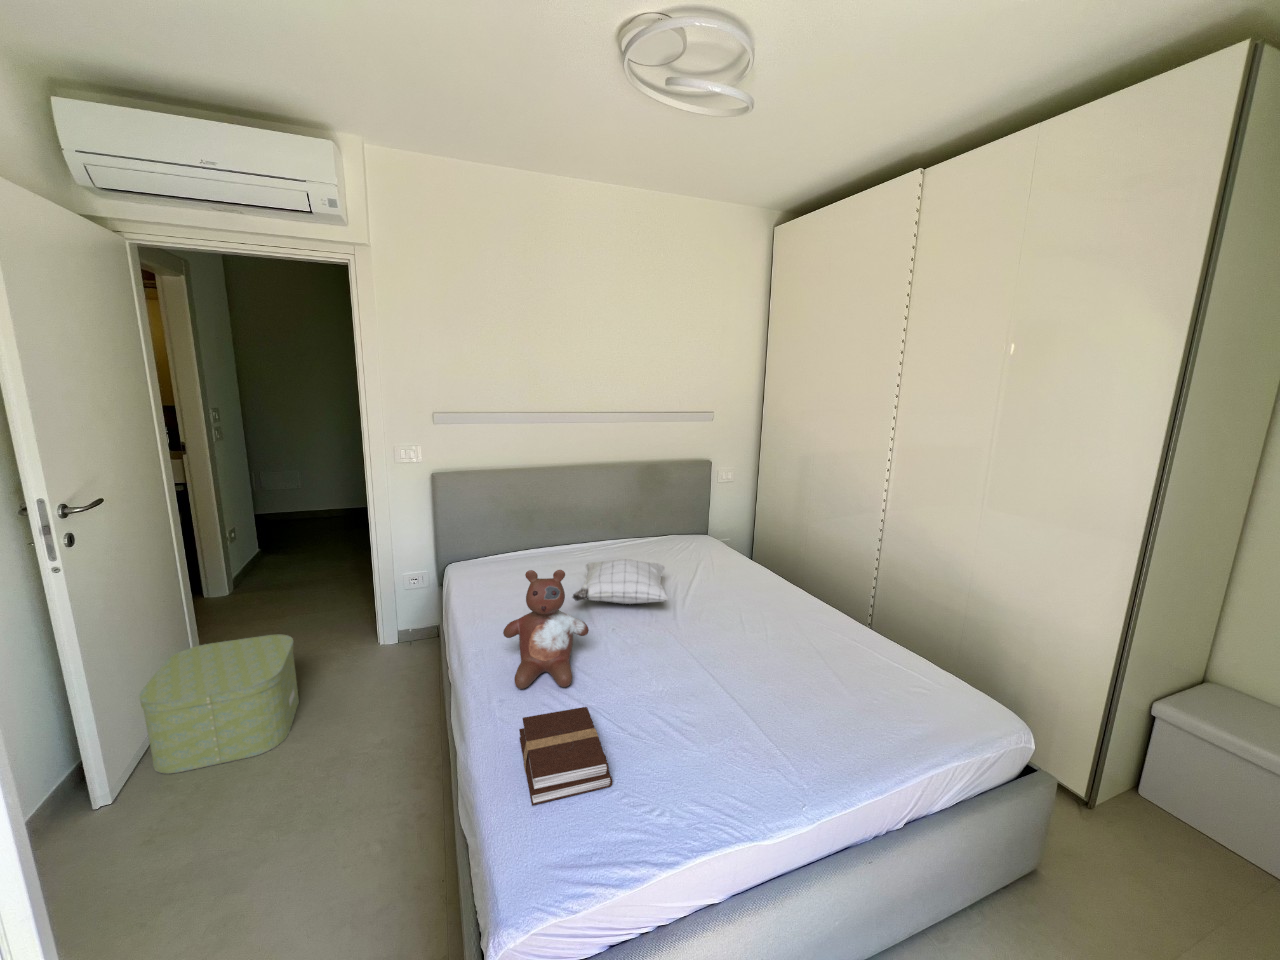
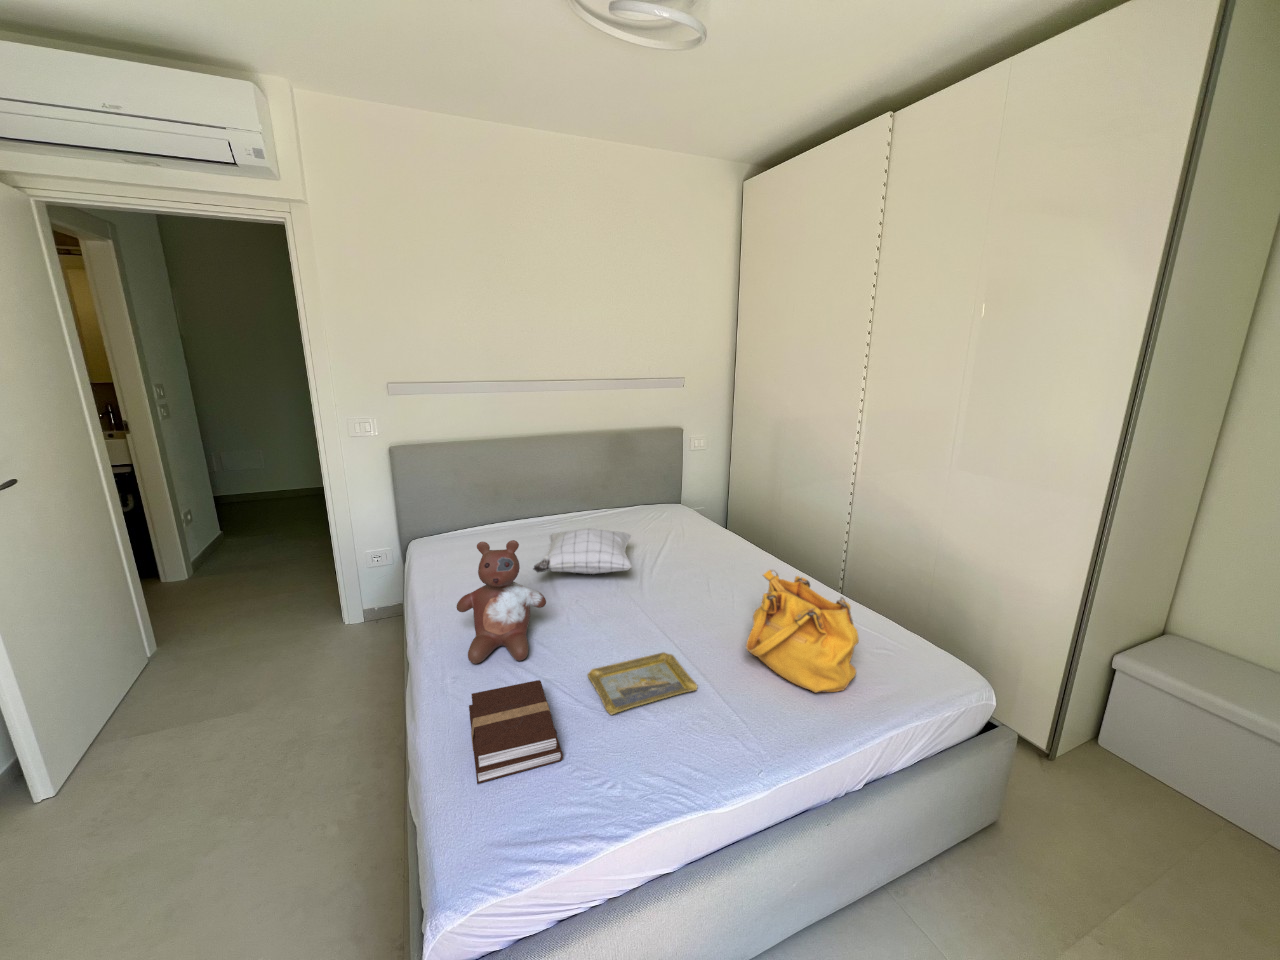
handbag: none [785,606,897,730] -> present [746,570,859,693]
storage box: present [139,634,299,774] -> none [76,617,257,763]
tray: none [630,684,738,743] -> present [588,652,697,714]

